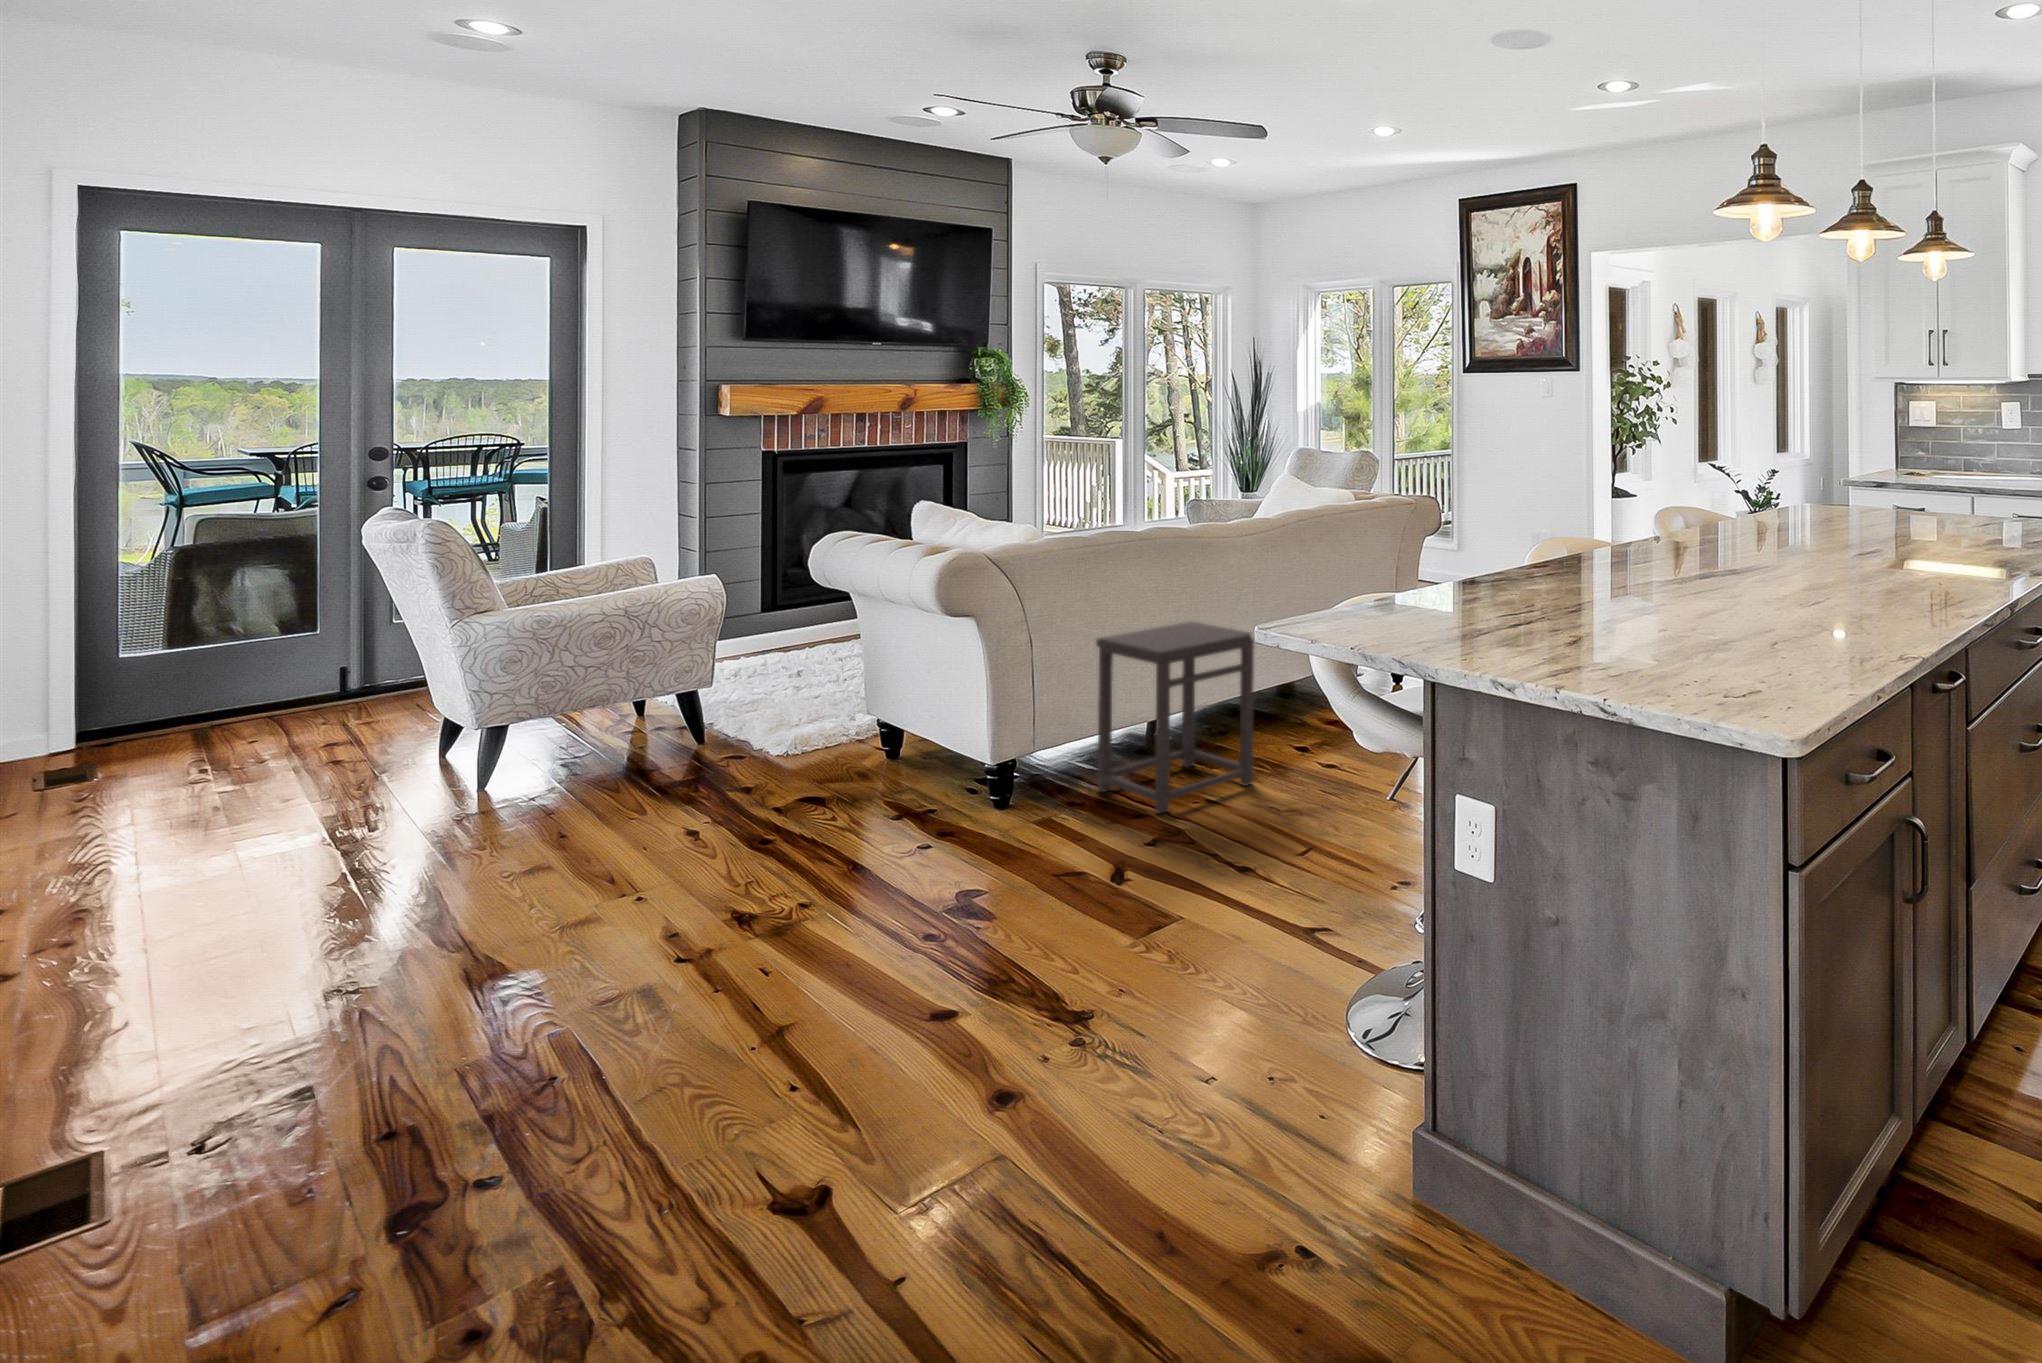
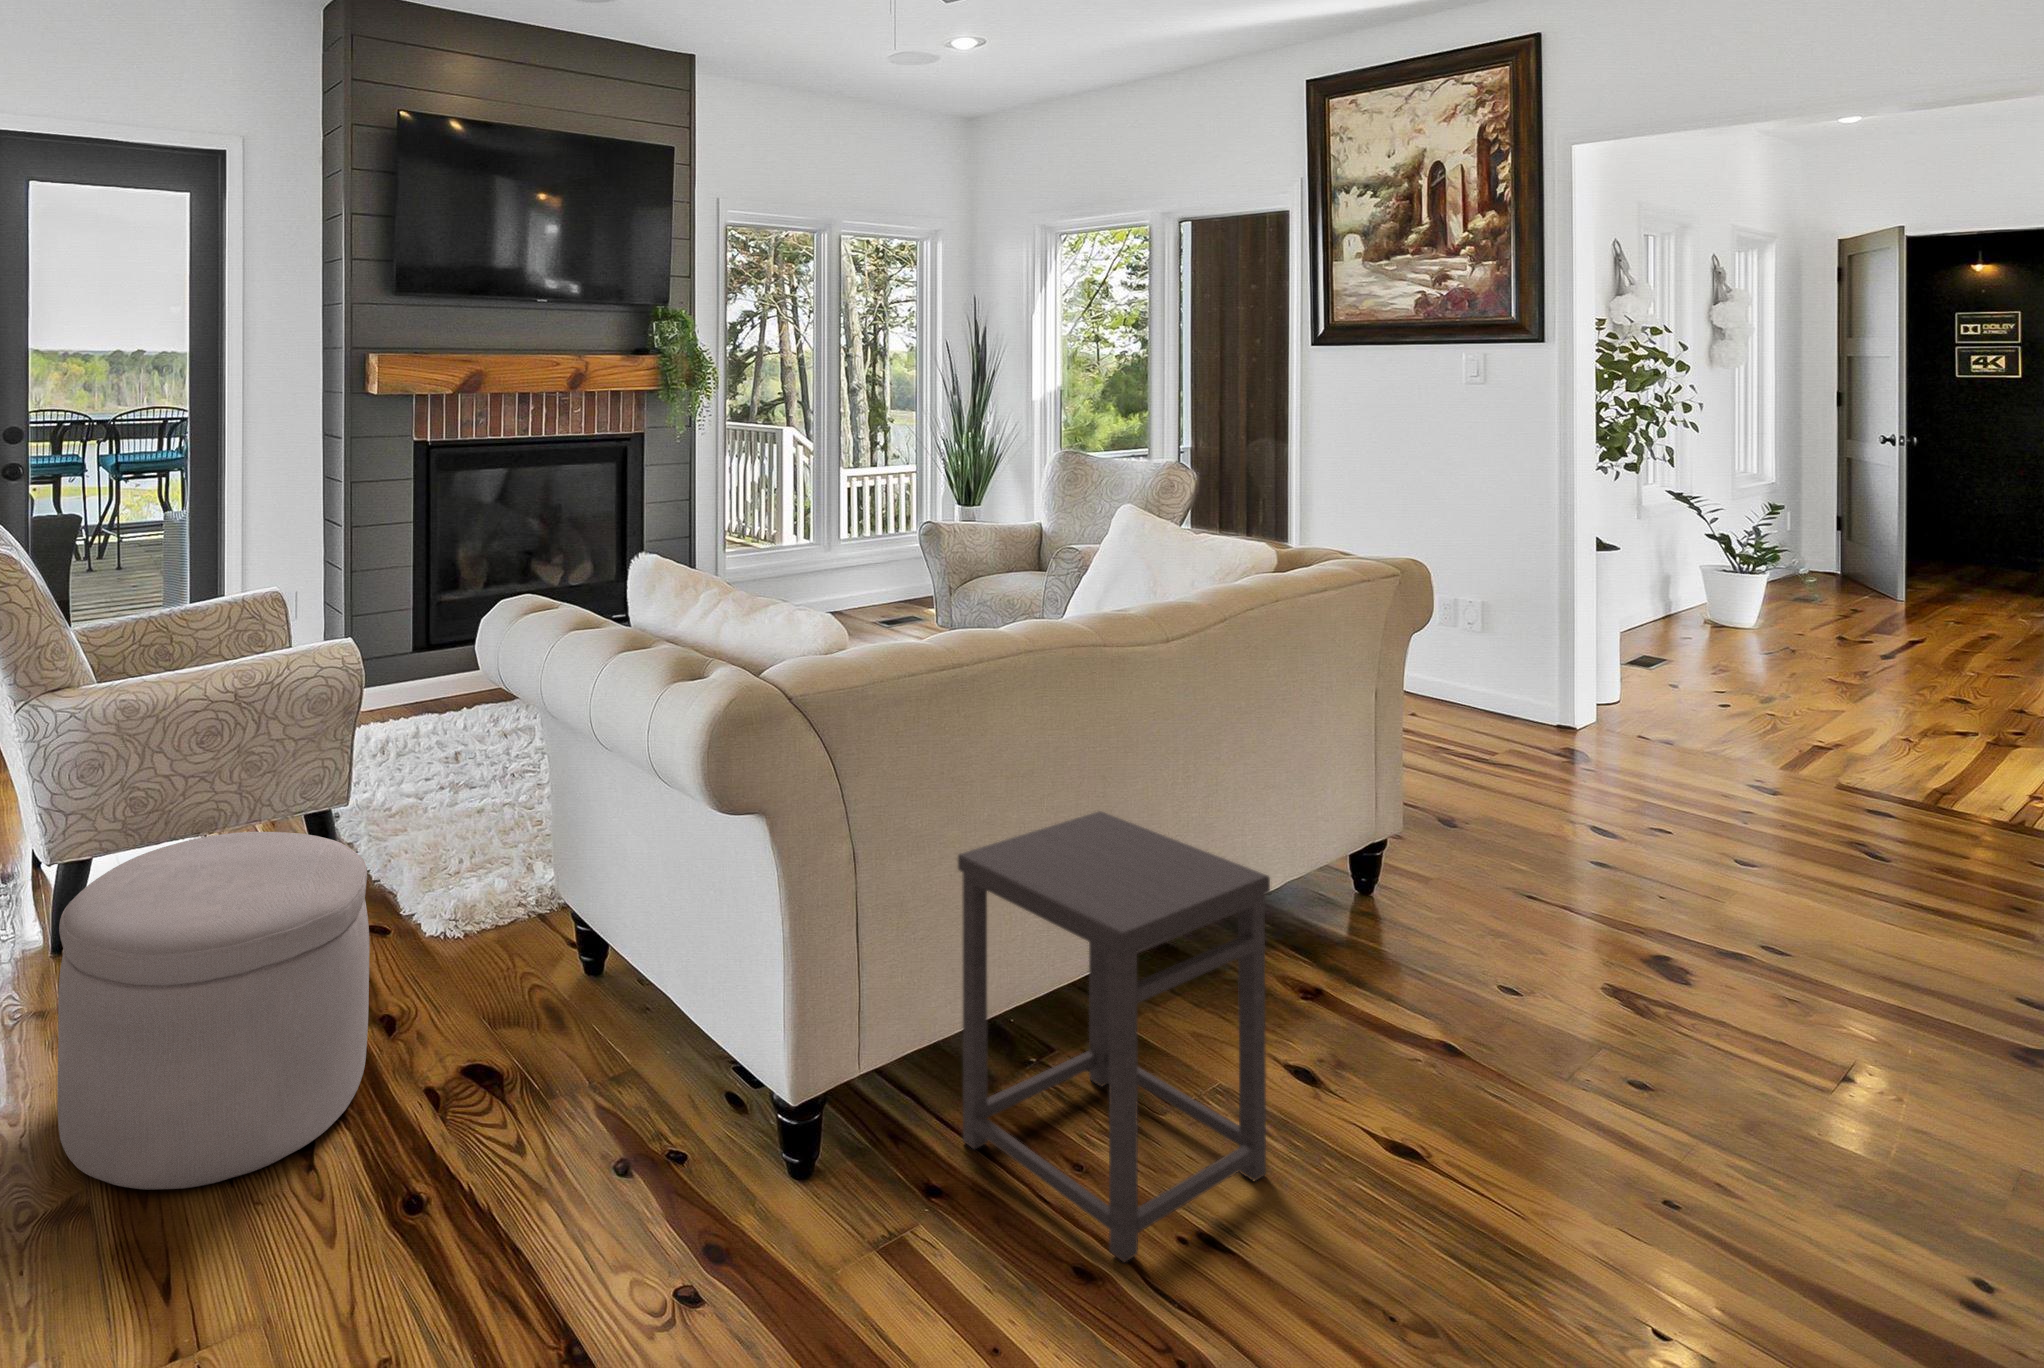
ottoman: none [521,673,734,854] -> present [57,832,369,1190]

